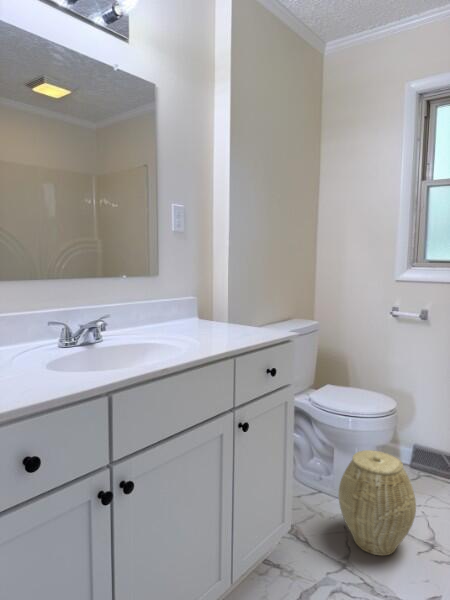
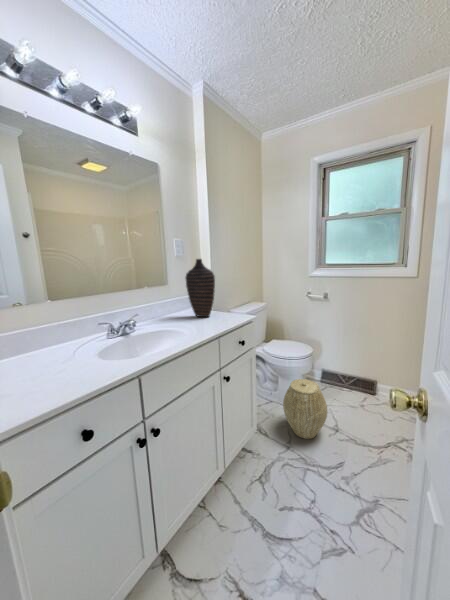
decorative vase: none [186,234,234,329] -> present [186,259,215,317]

